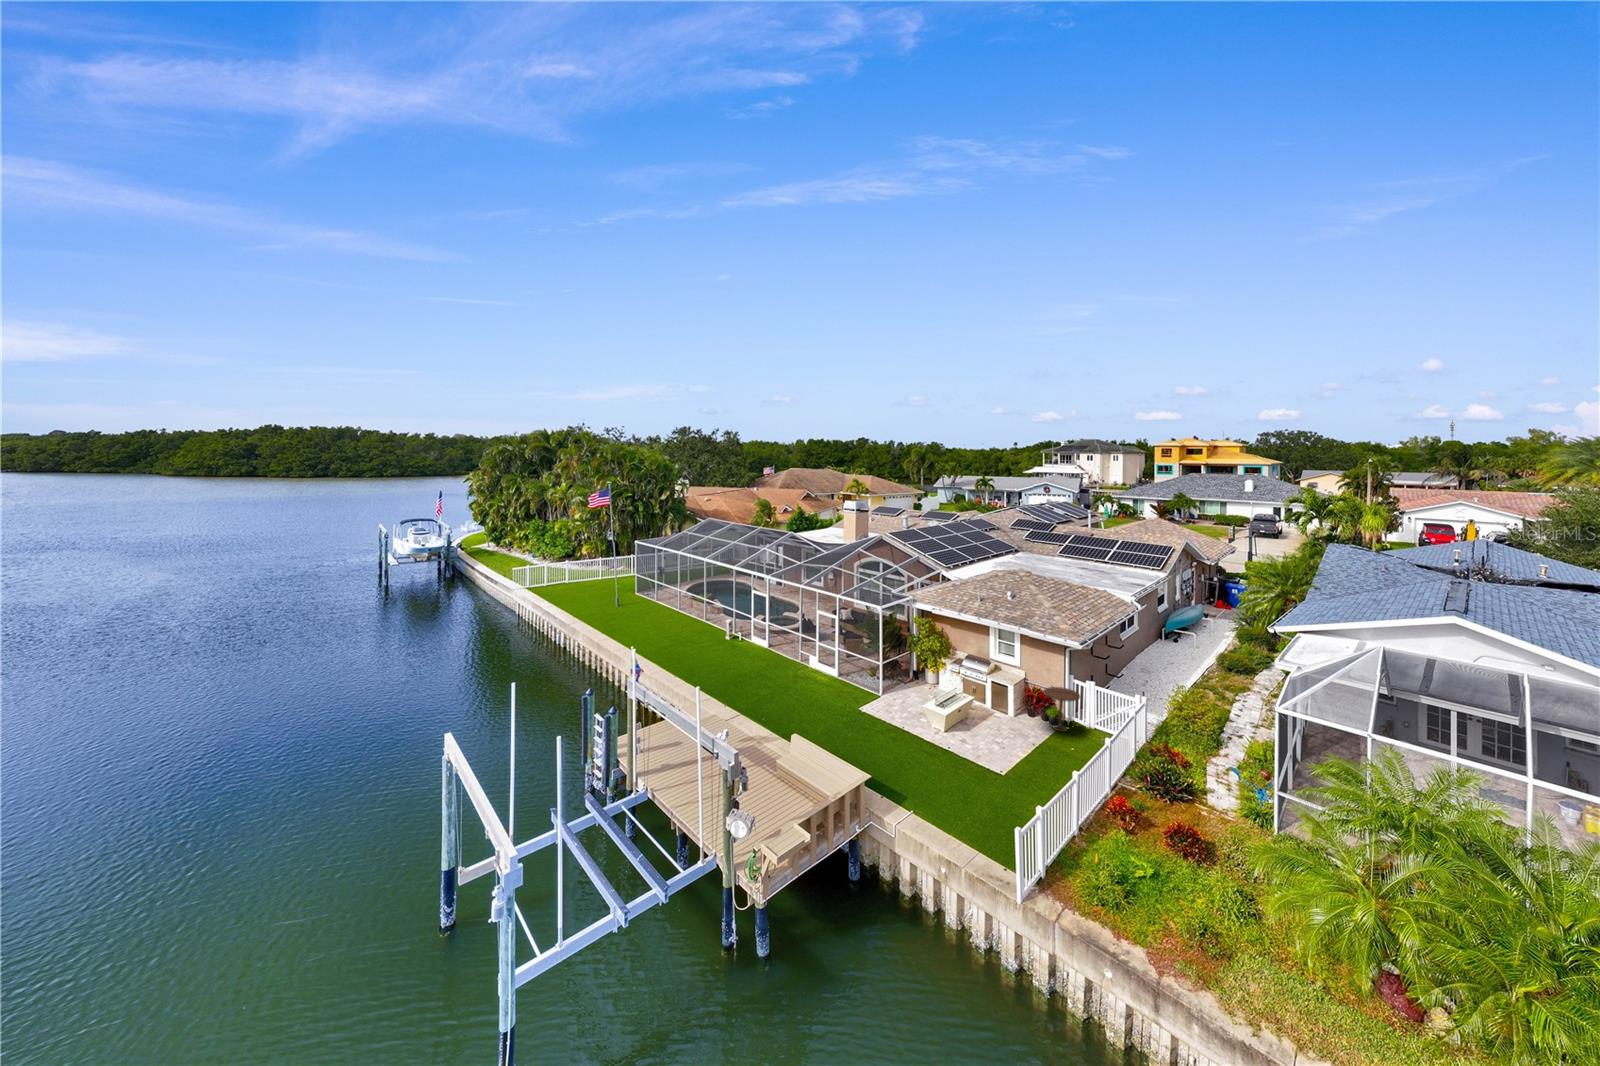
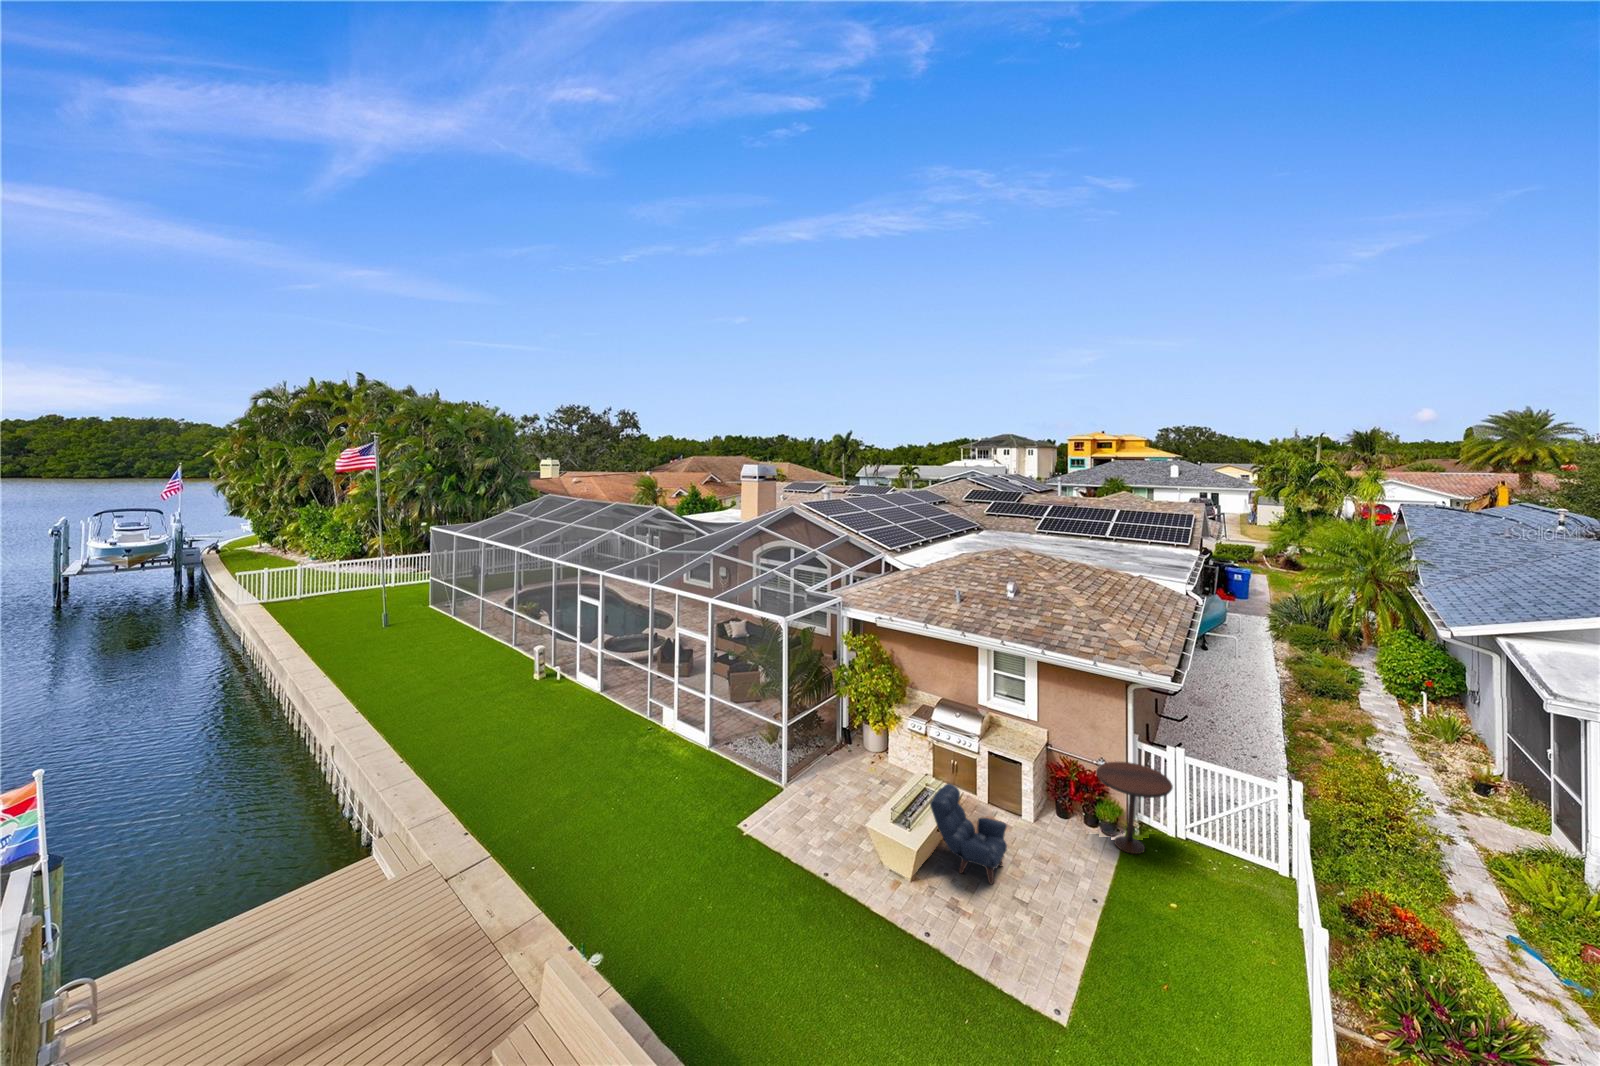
armchair: none [954,692,993,738] -> present [930,784,1007,884]

